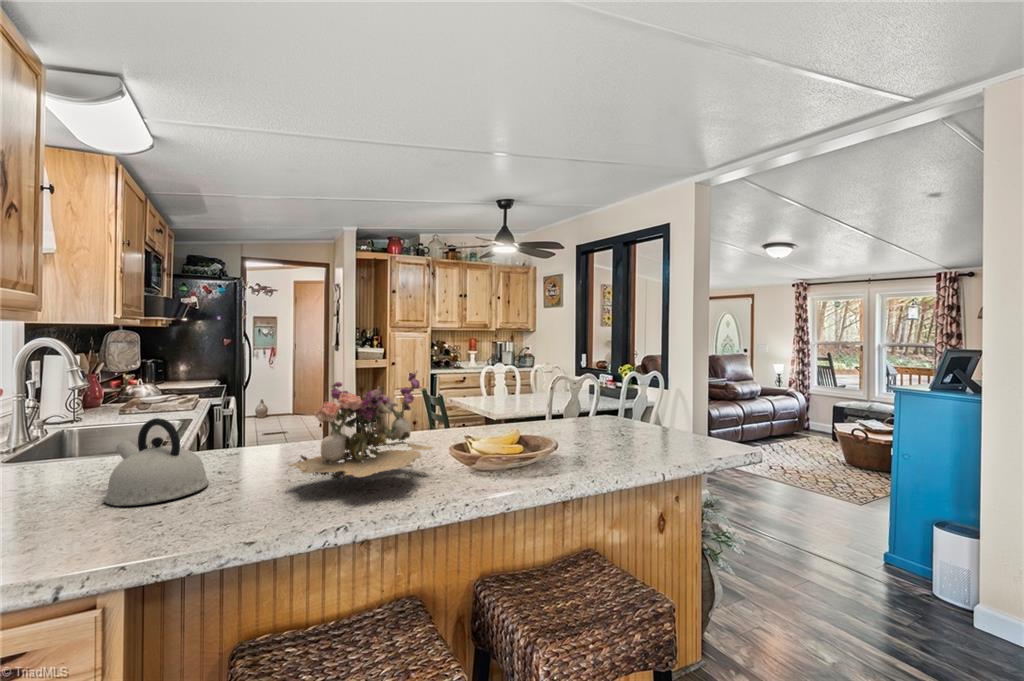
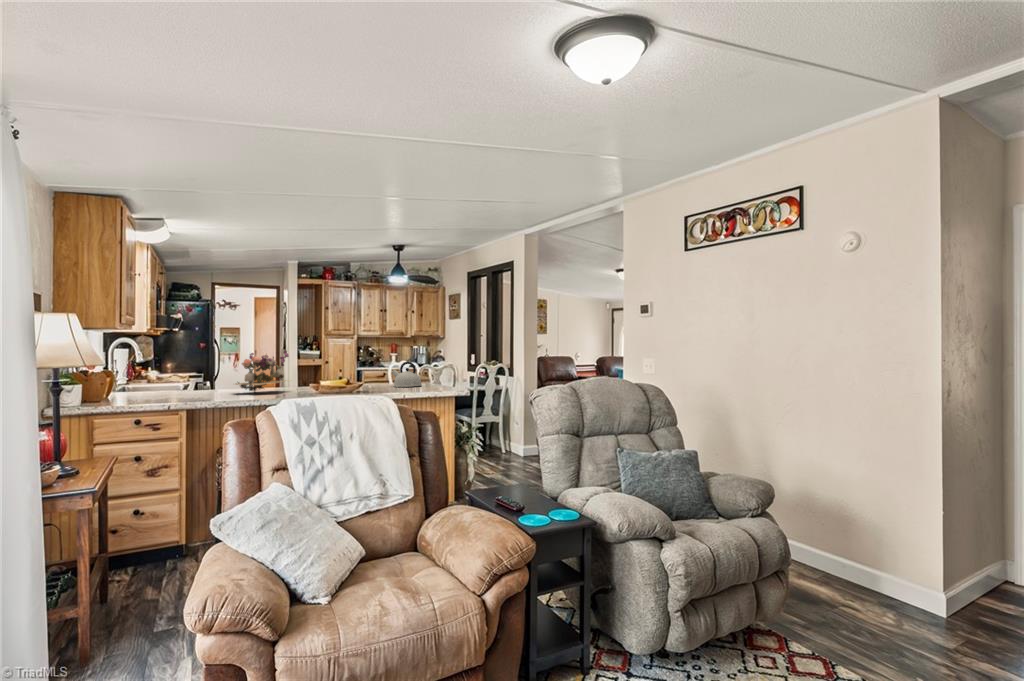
kettle: present [104,418,209,506] -> present [392,362,422,387]

